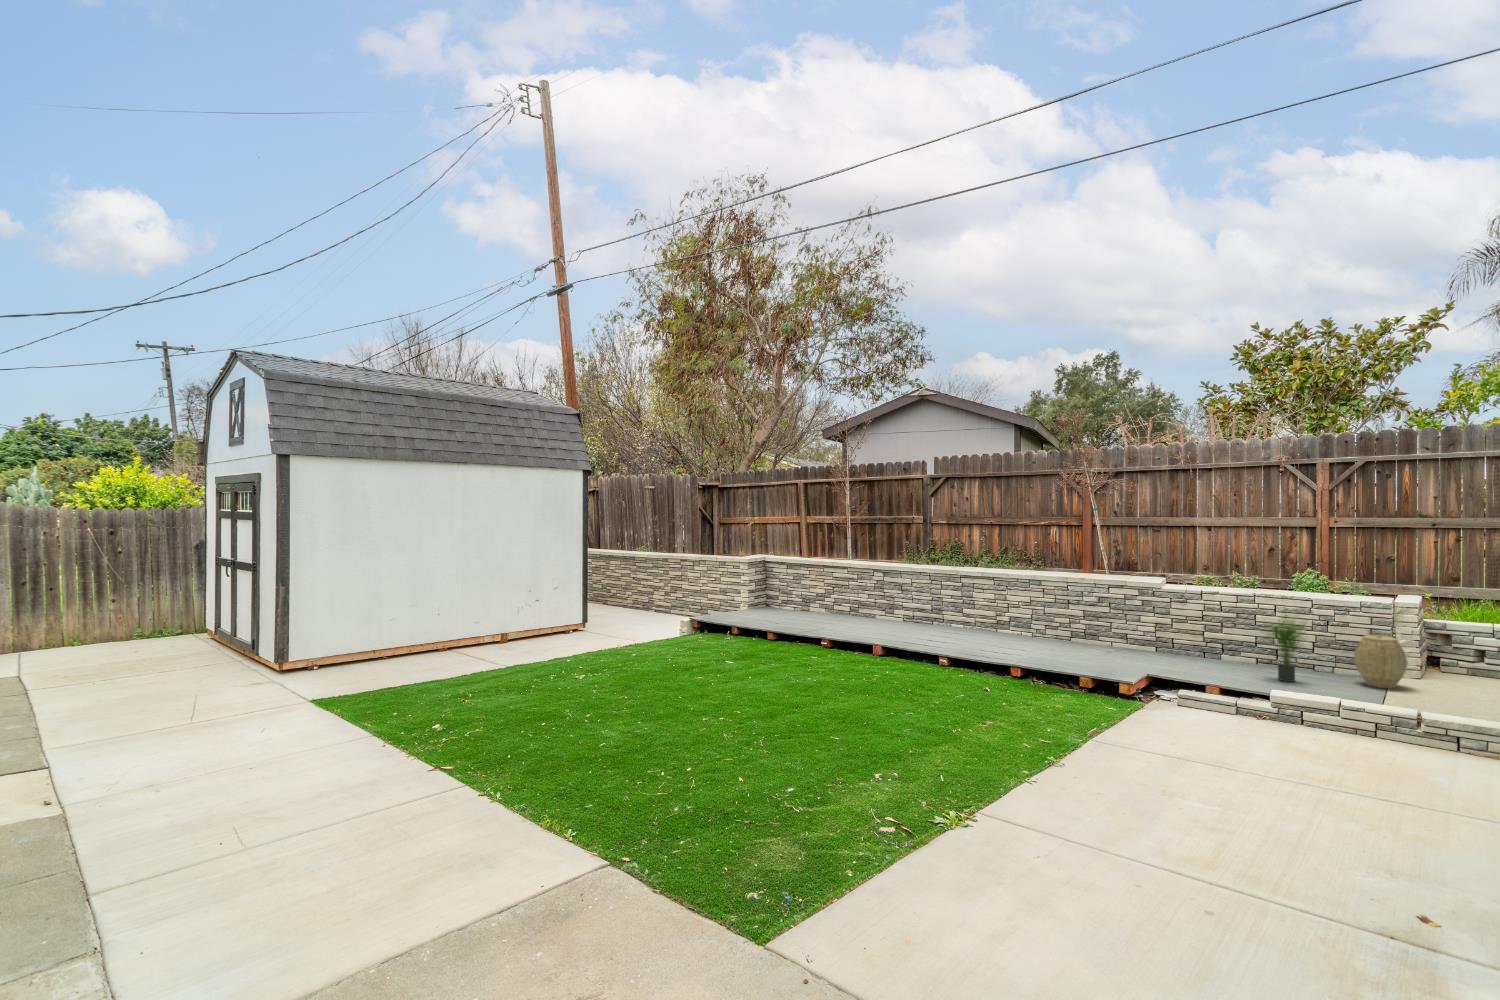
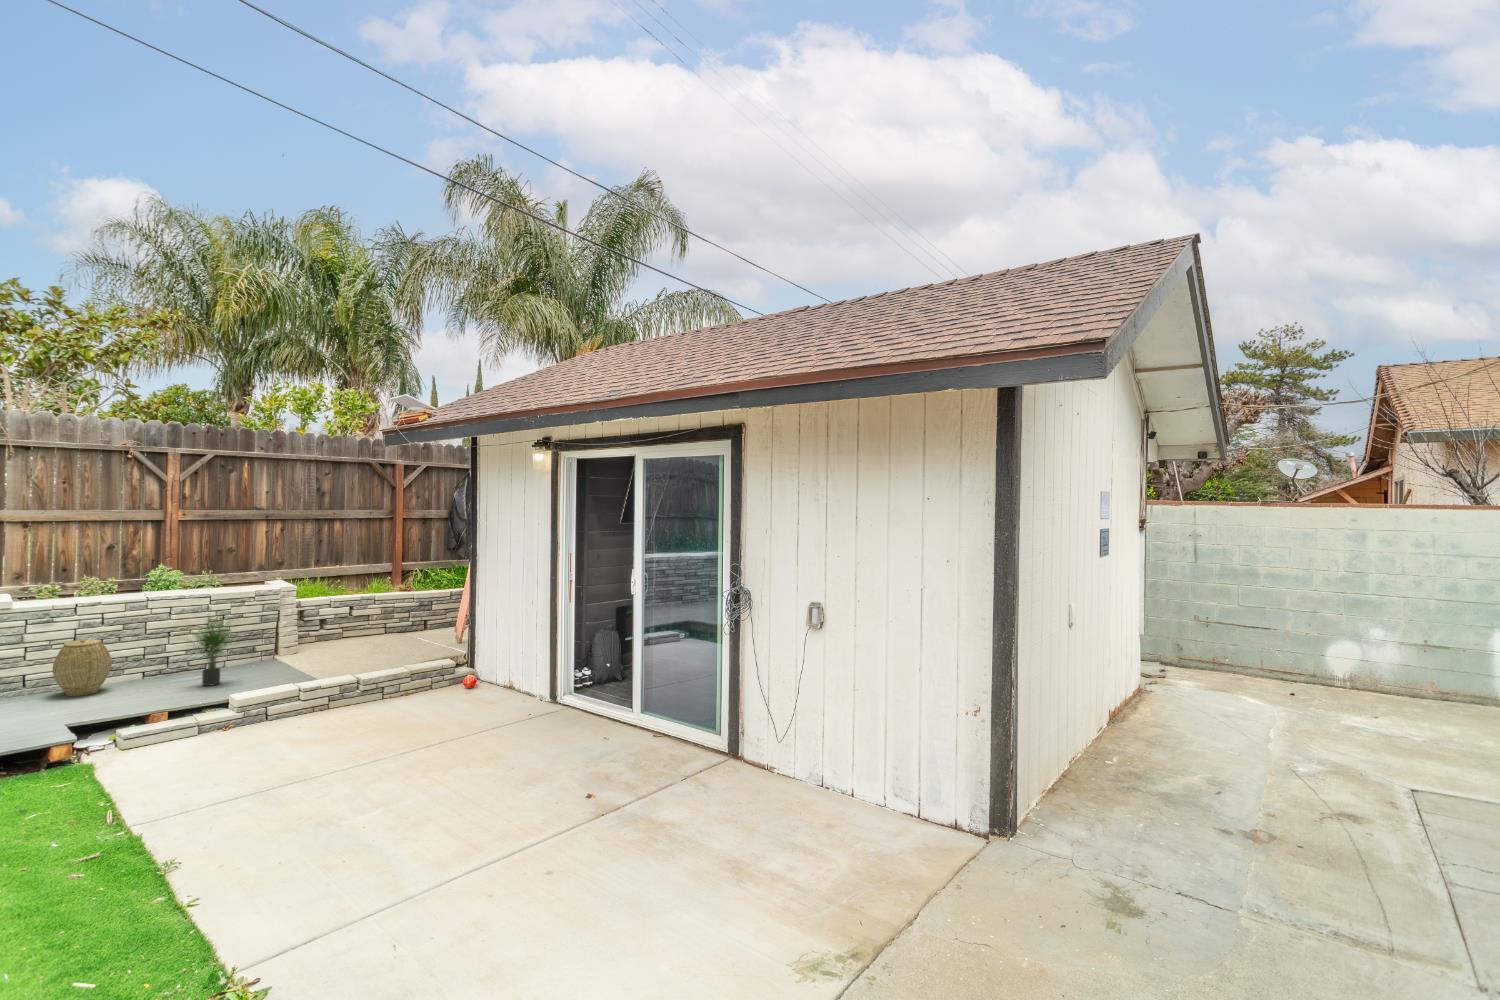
woven basket: present [1354,635,1408,688] -> present [53,639,112,696]

